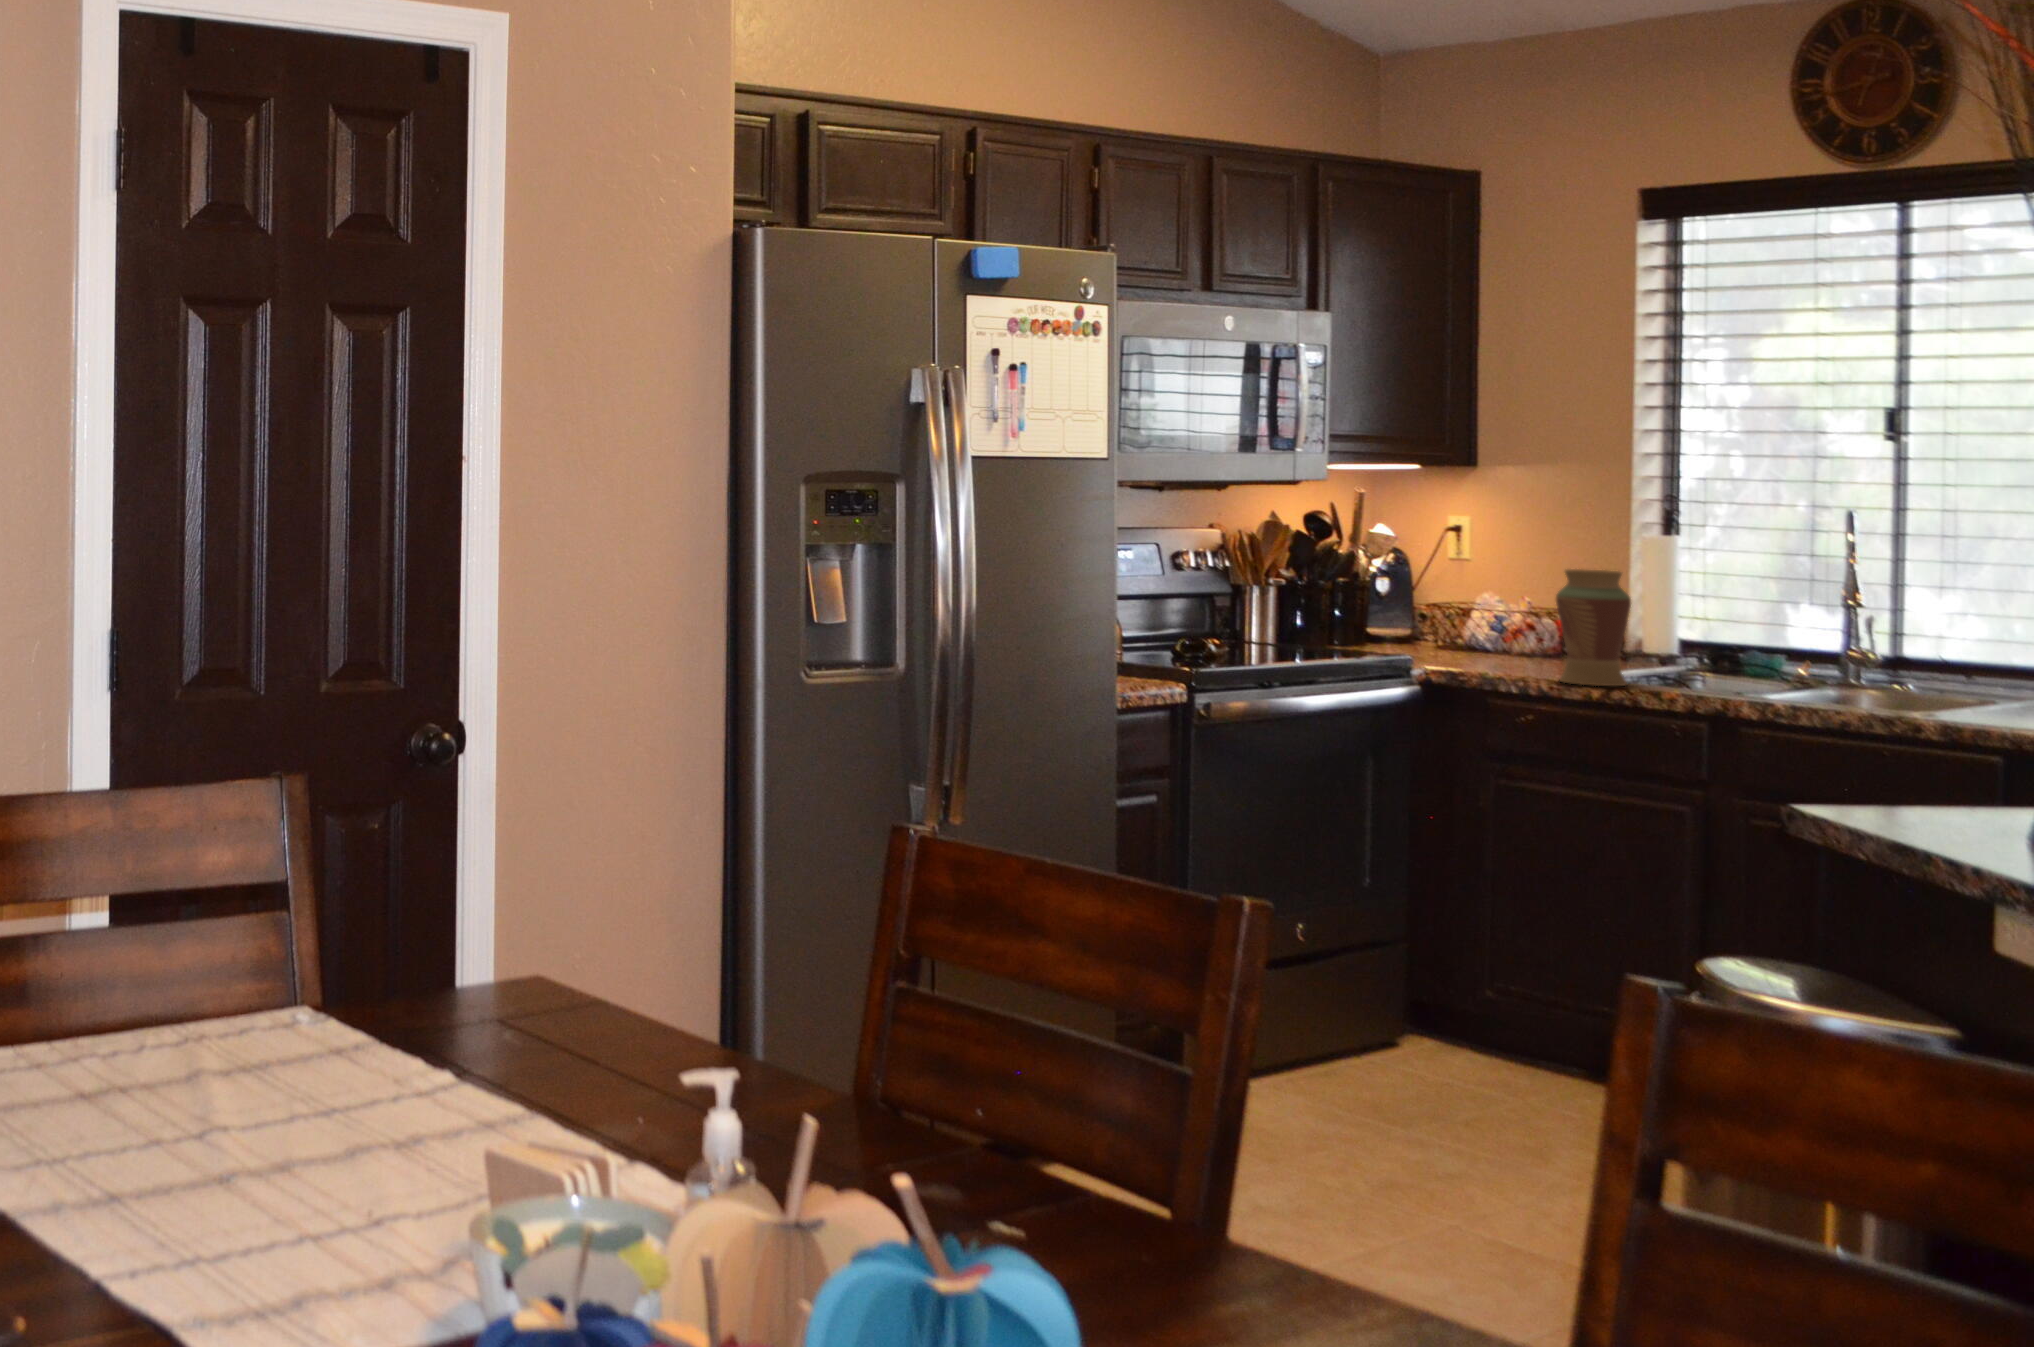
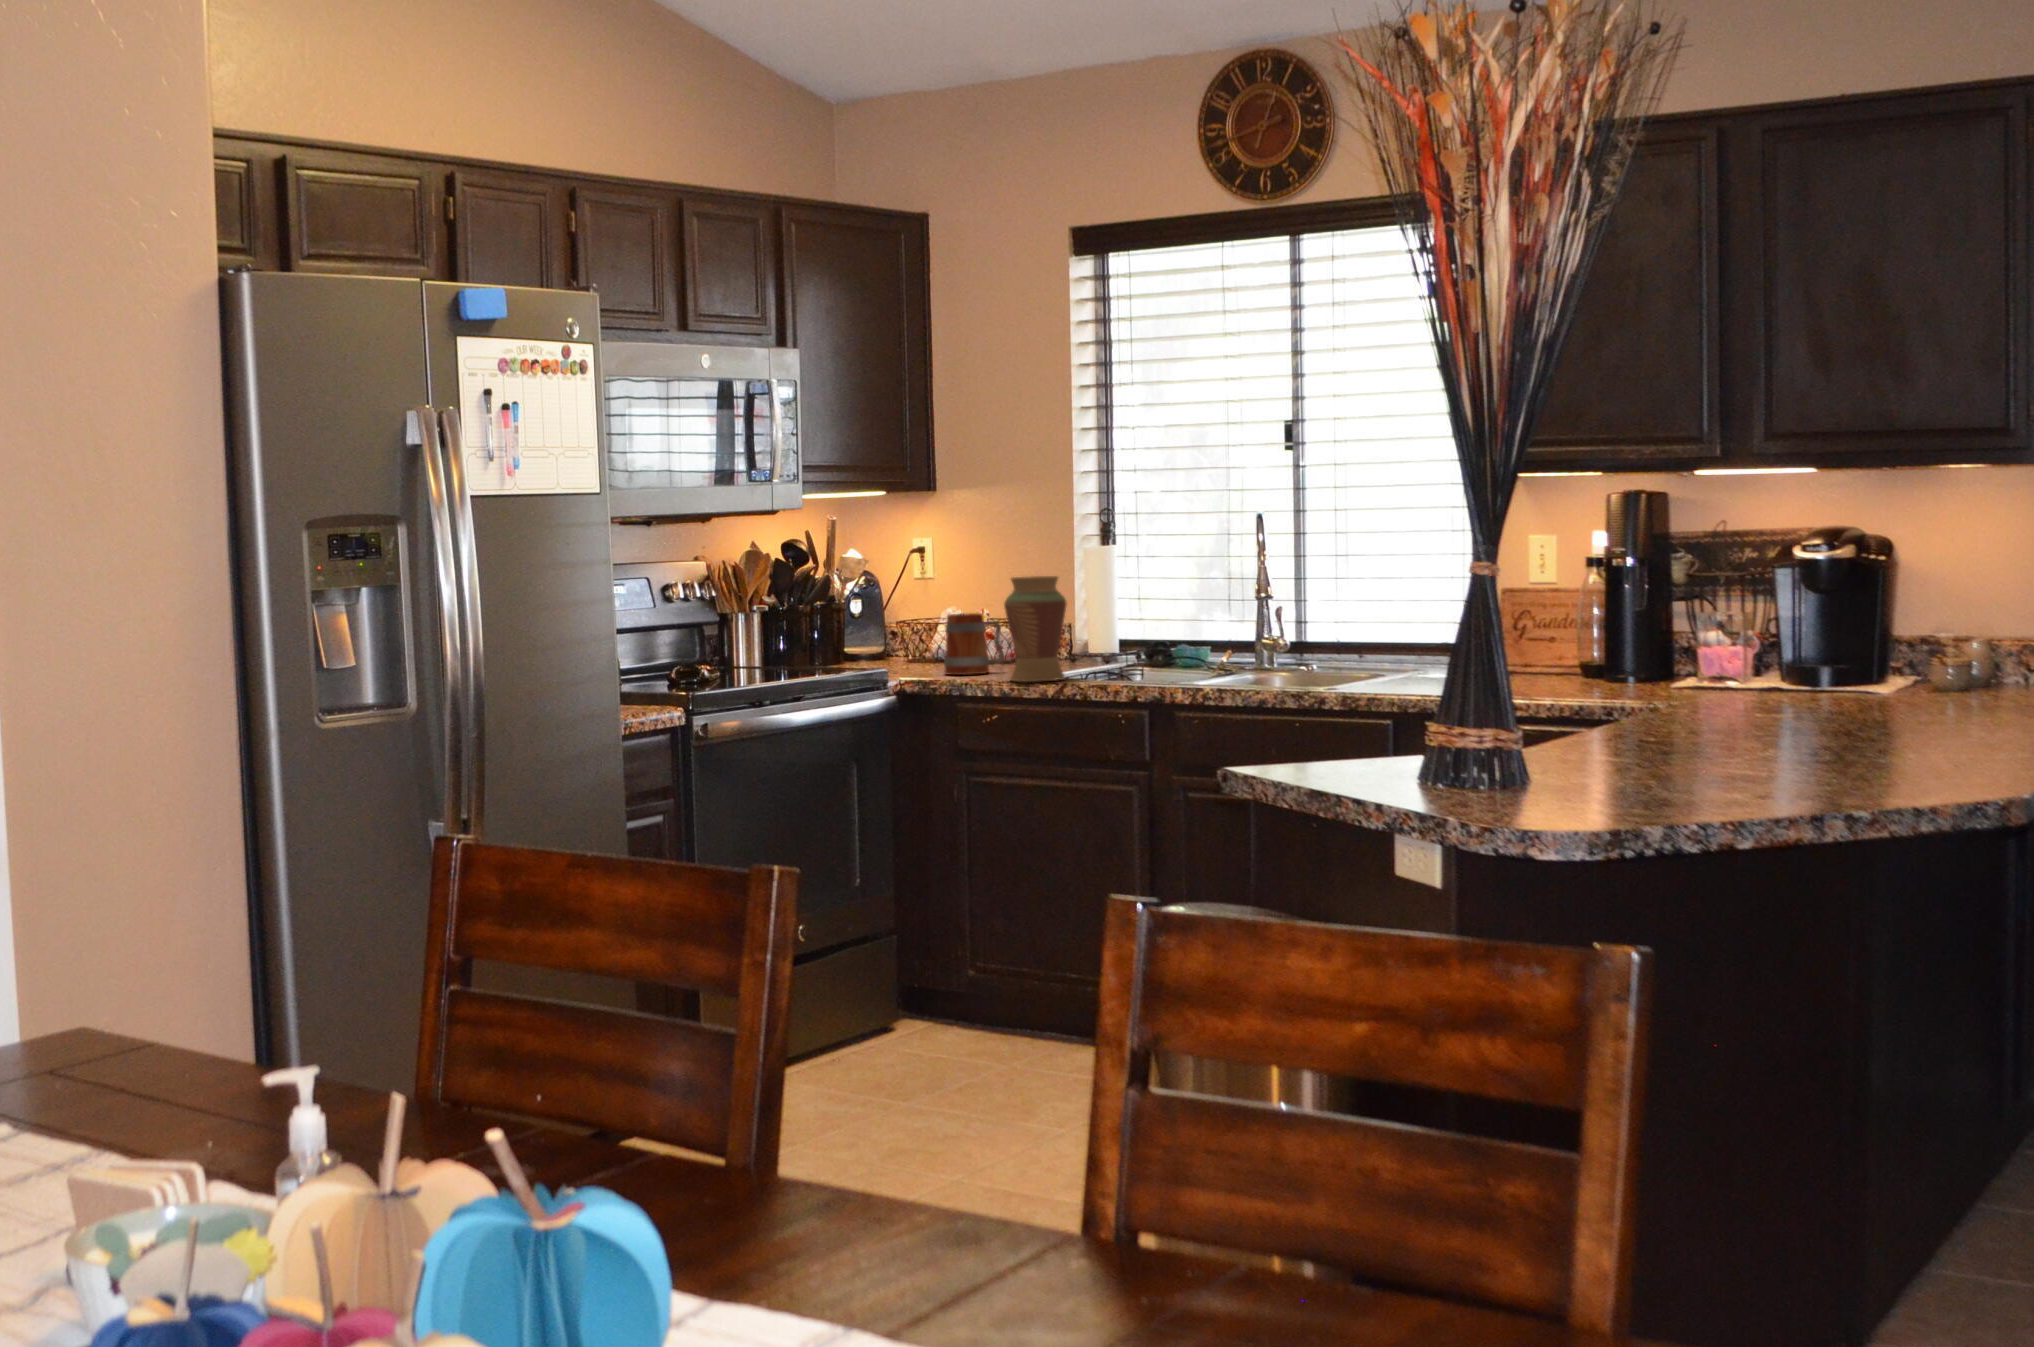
mug: none [1479,601,1550,668] -> present [944,613,1004,675]

